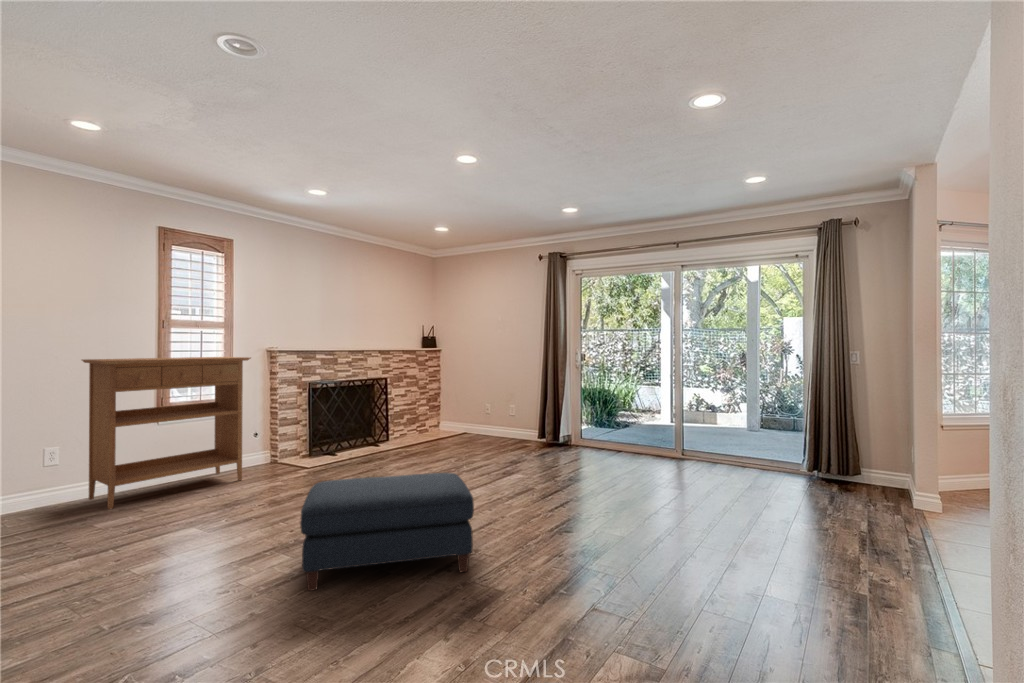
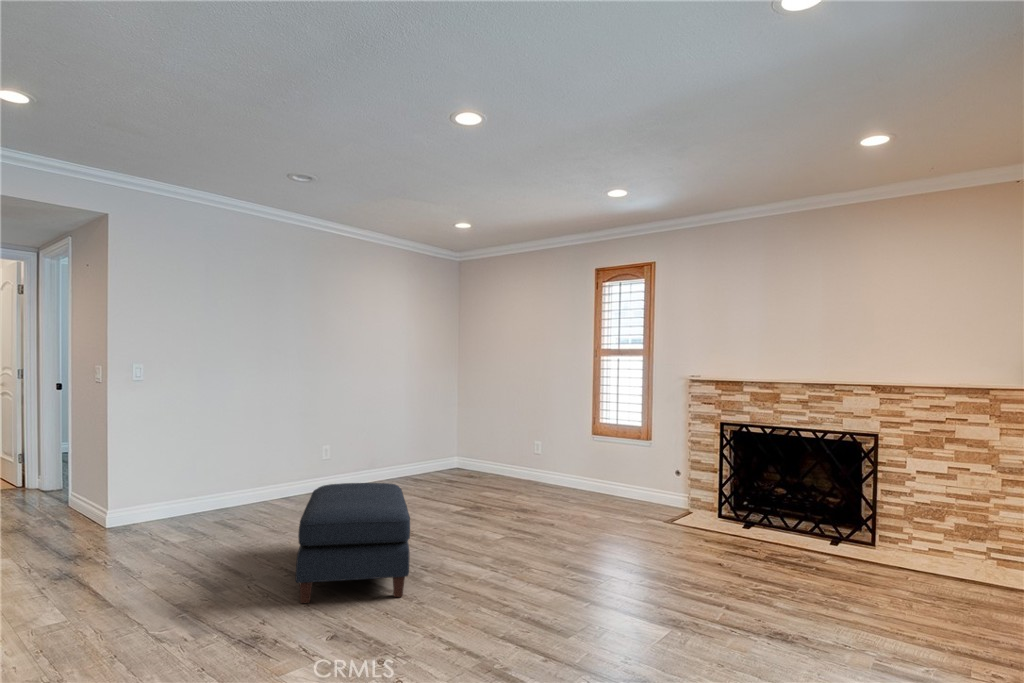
console table: present [82,357,251,509] -> none [510,380,634,511]

